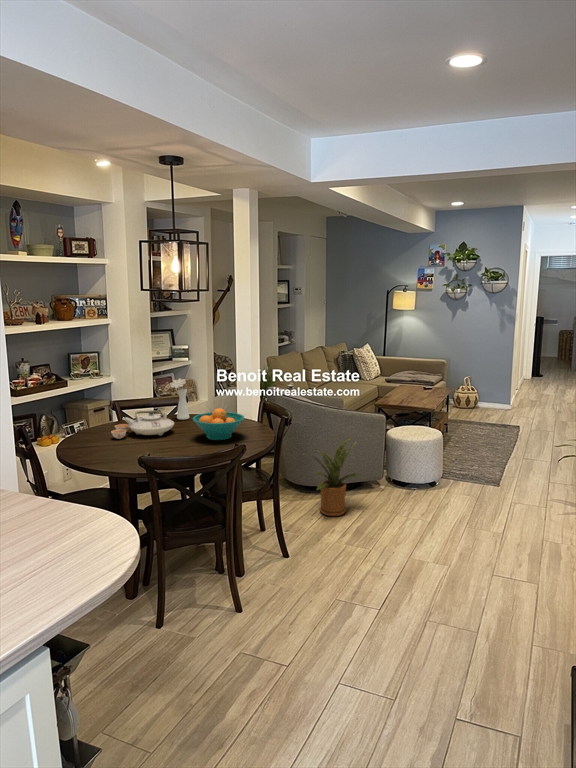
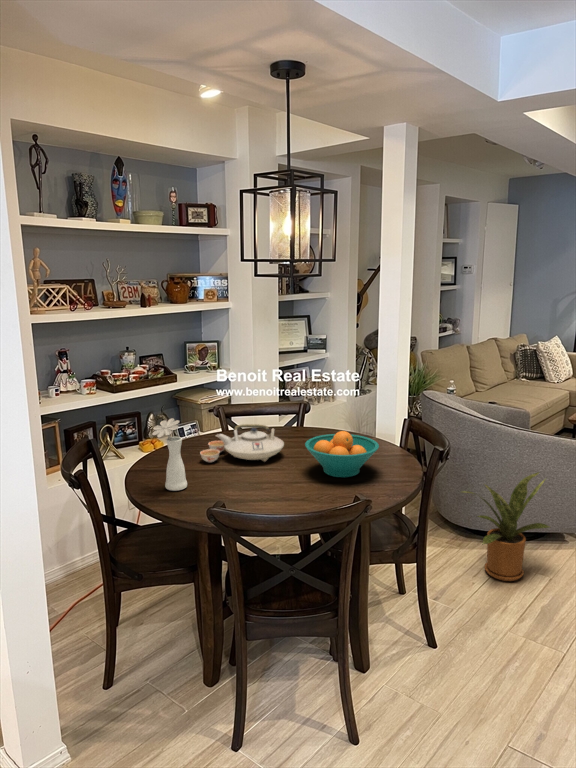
vase: present [170,379,189,420] -> present [152,418,187,491]

